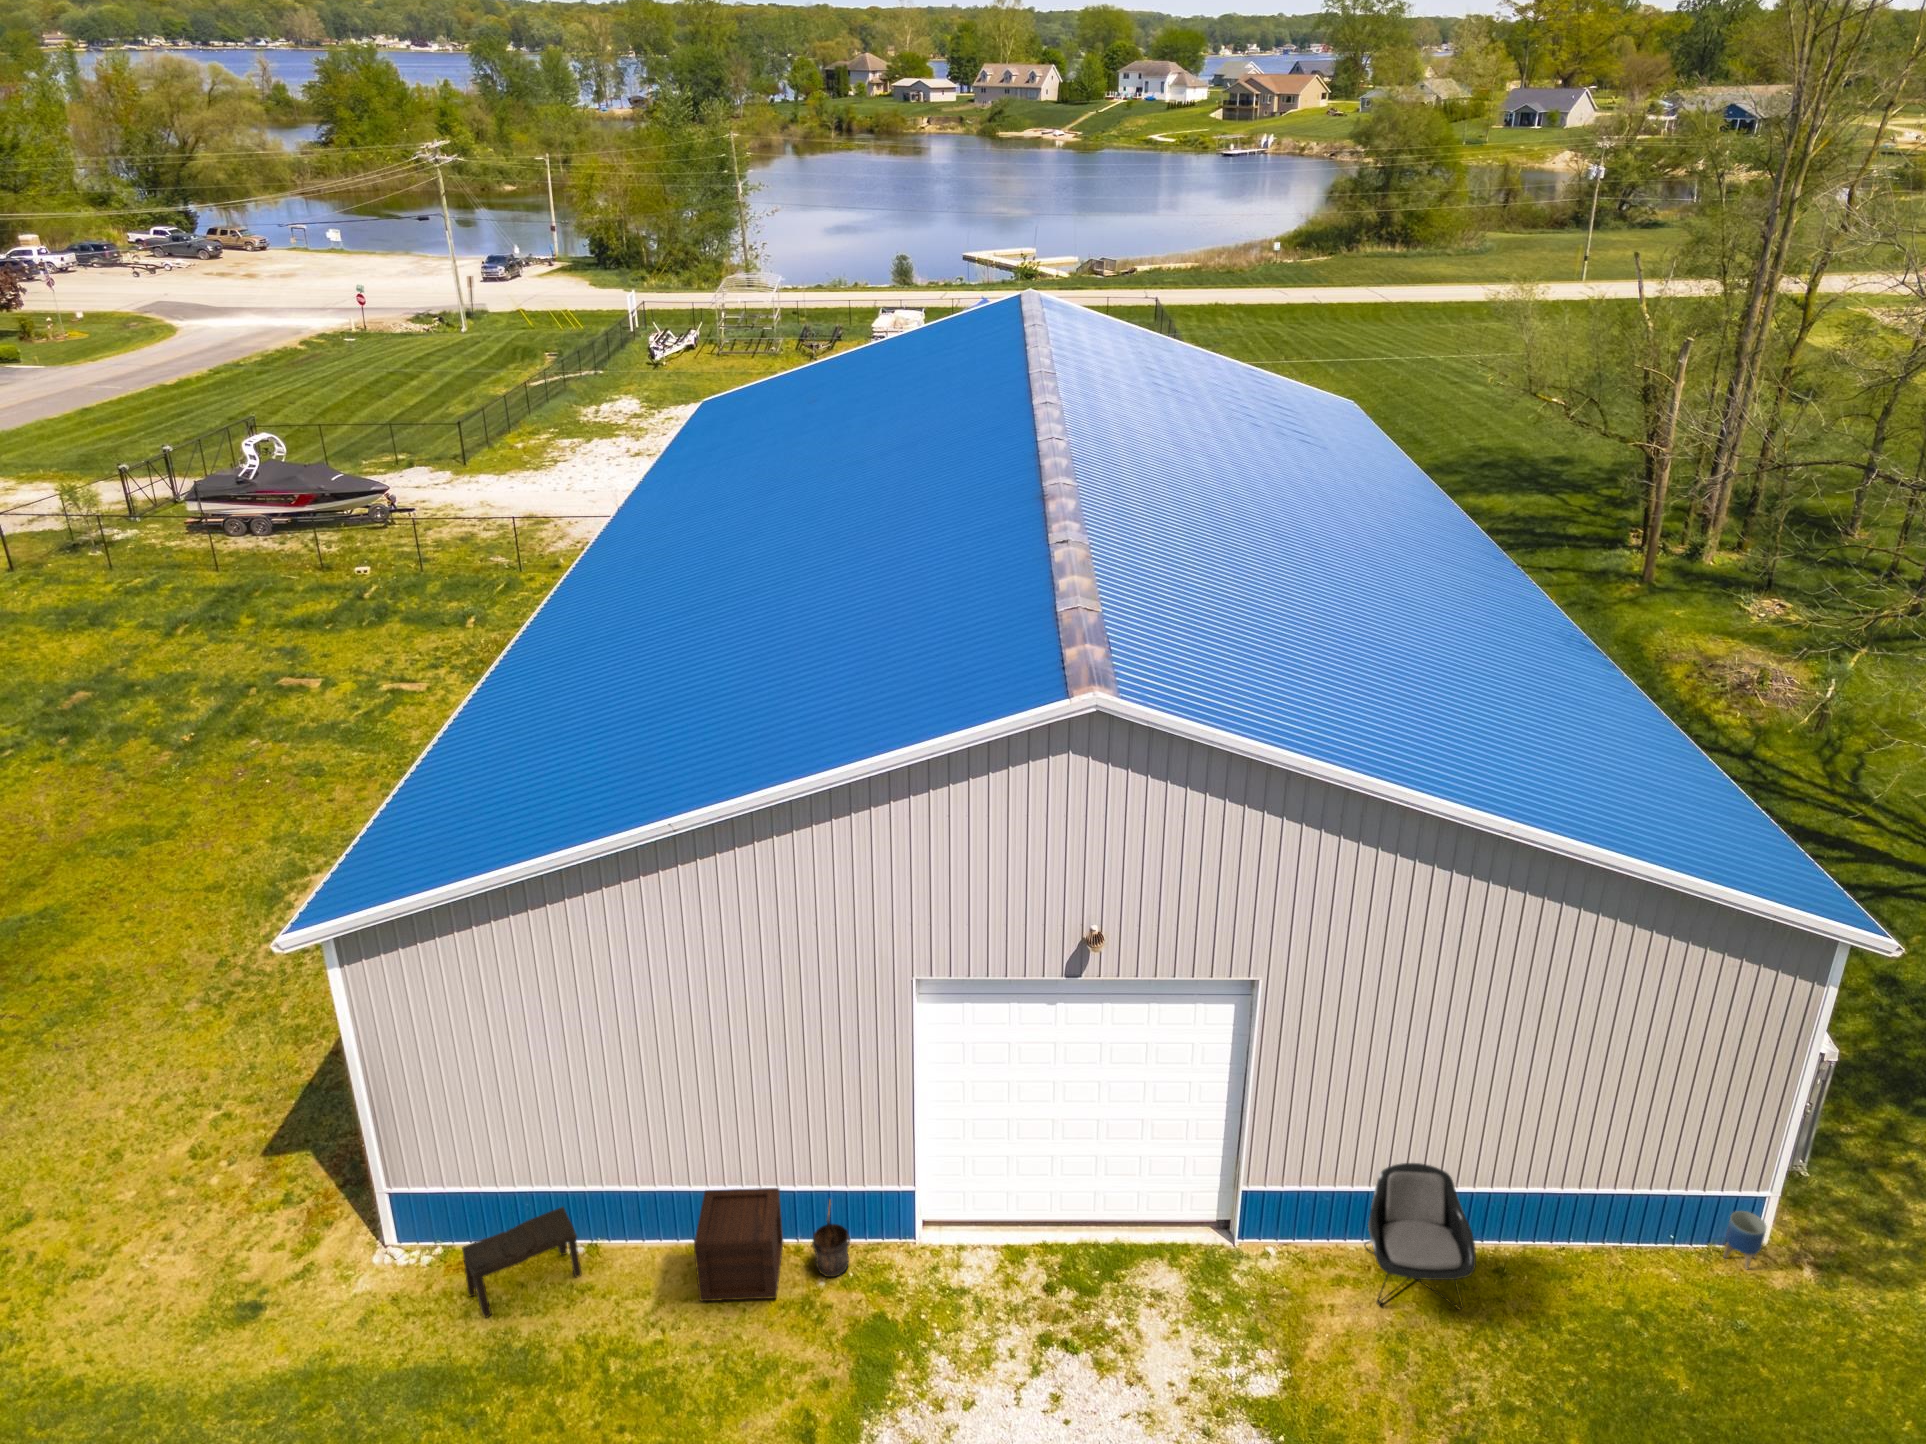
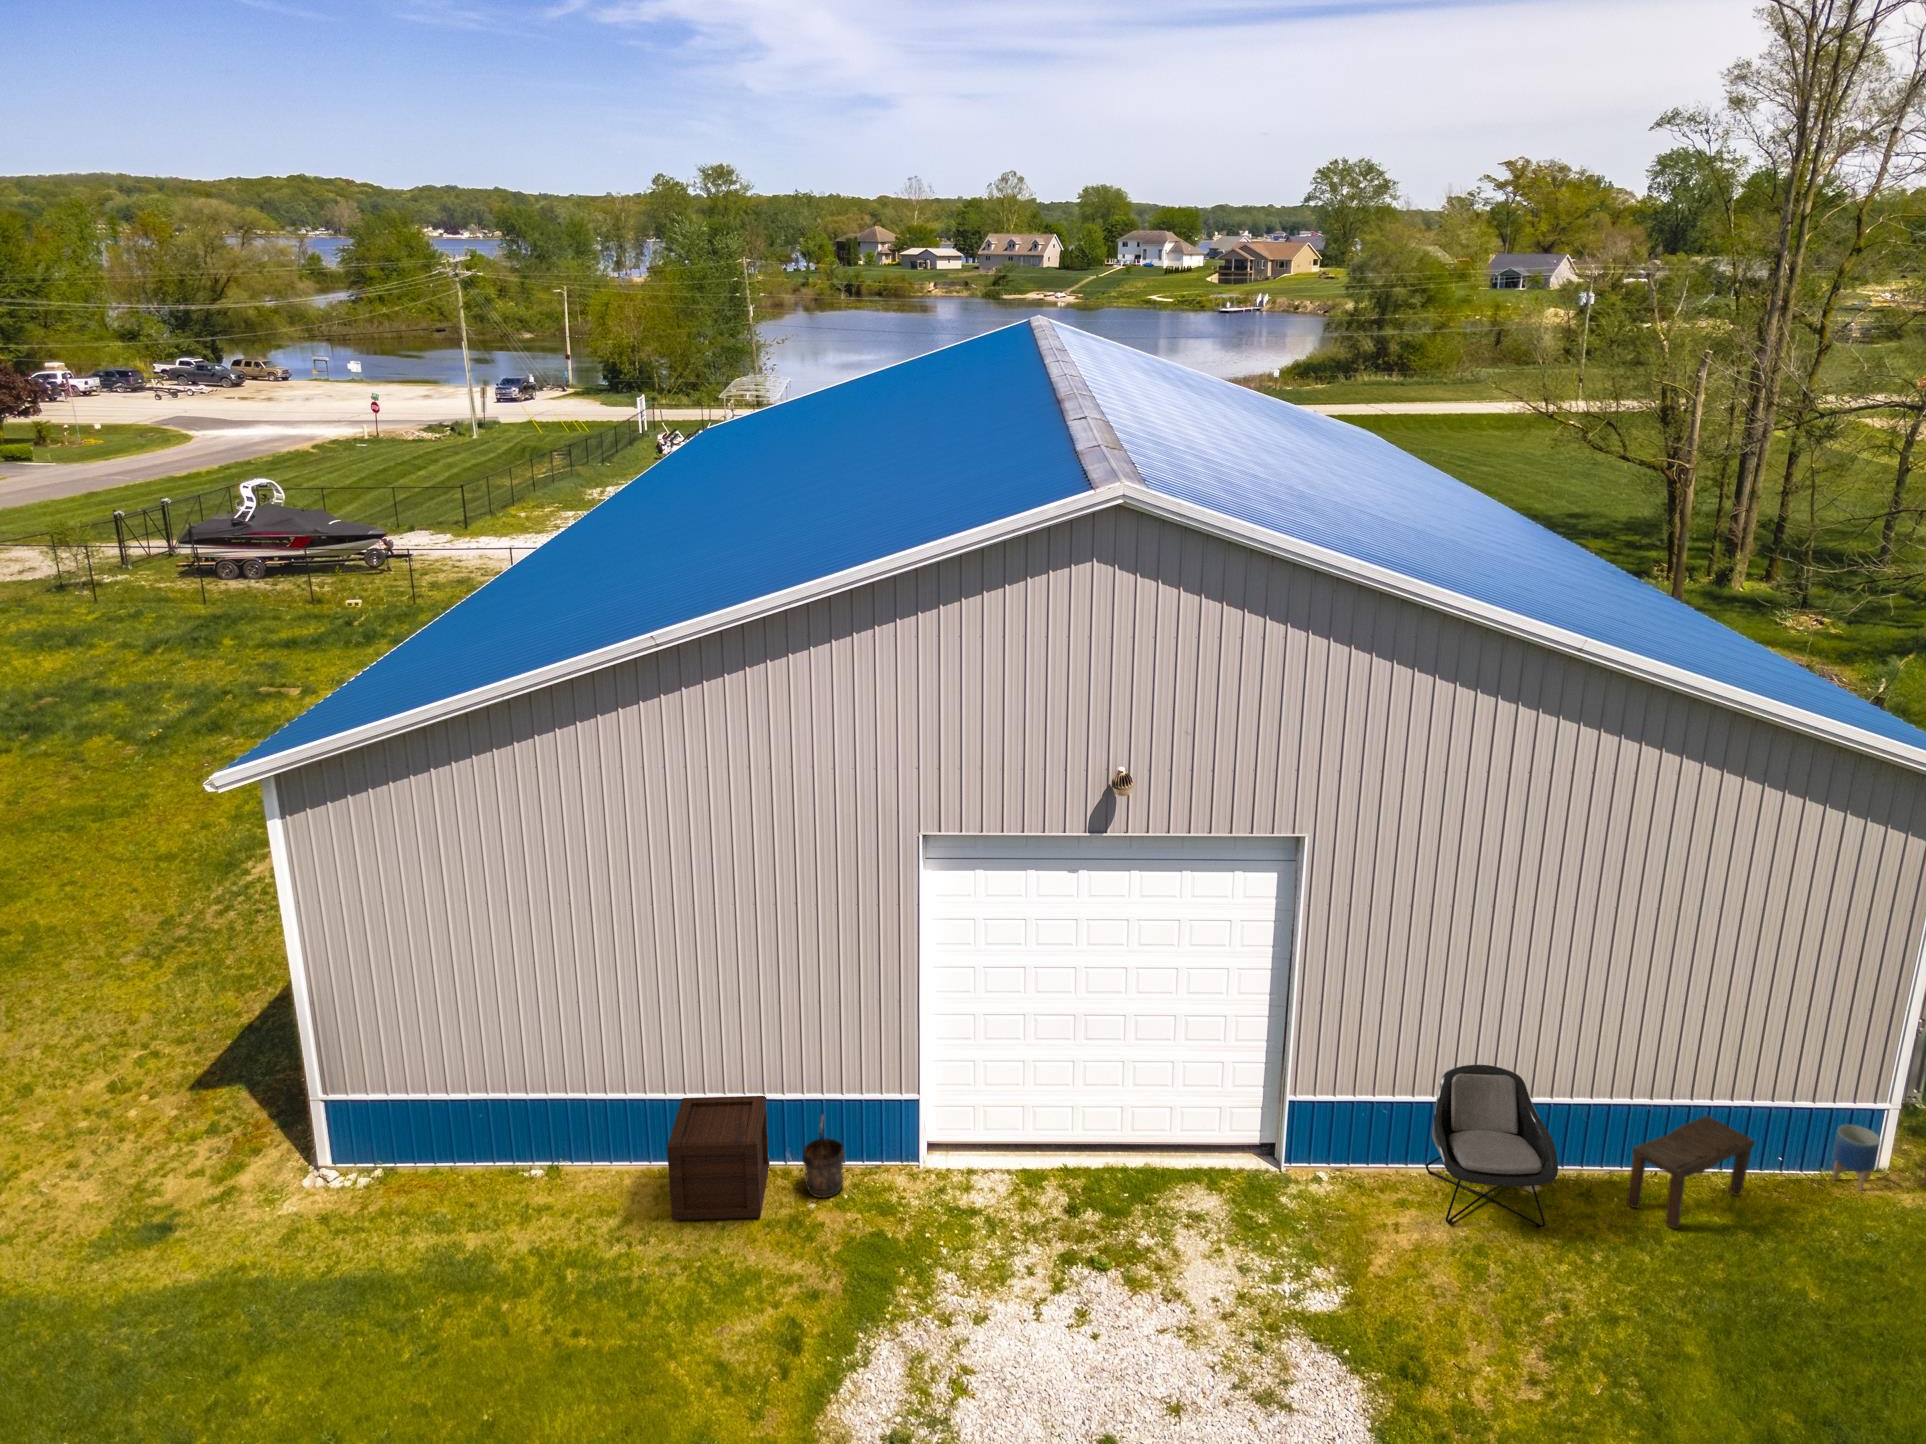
bench: present [462,1207,581,1318] -> present [1627,1116,1755,1229]

